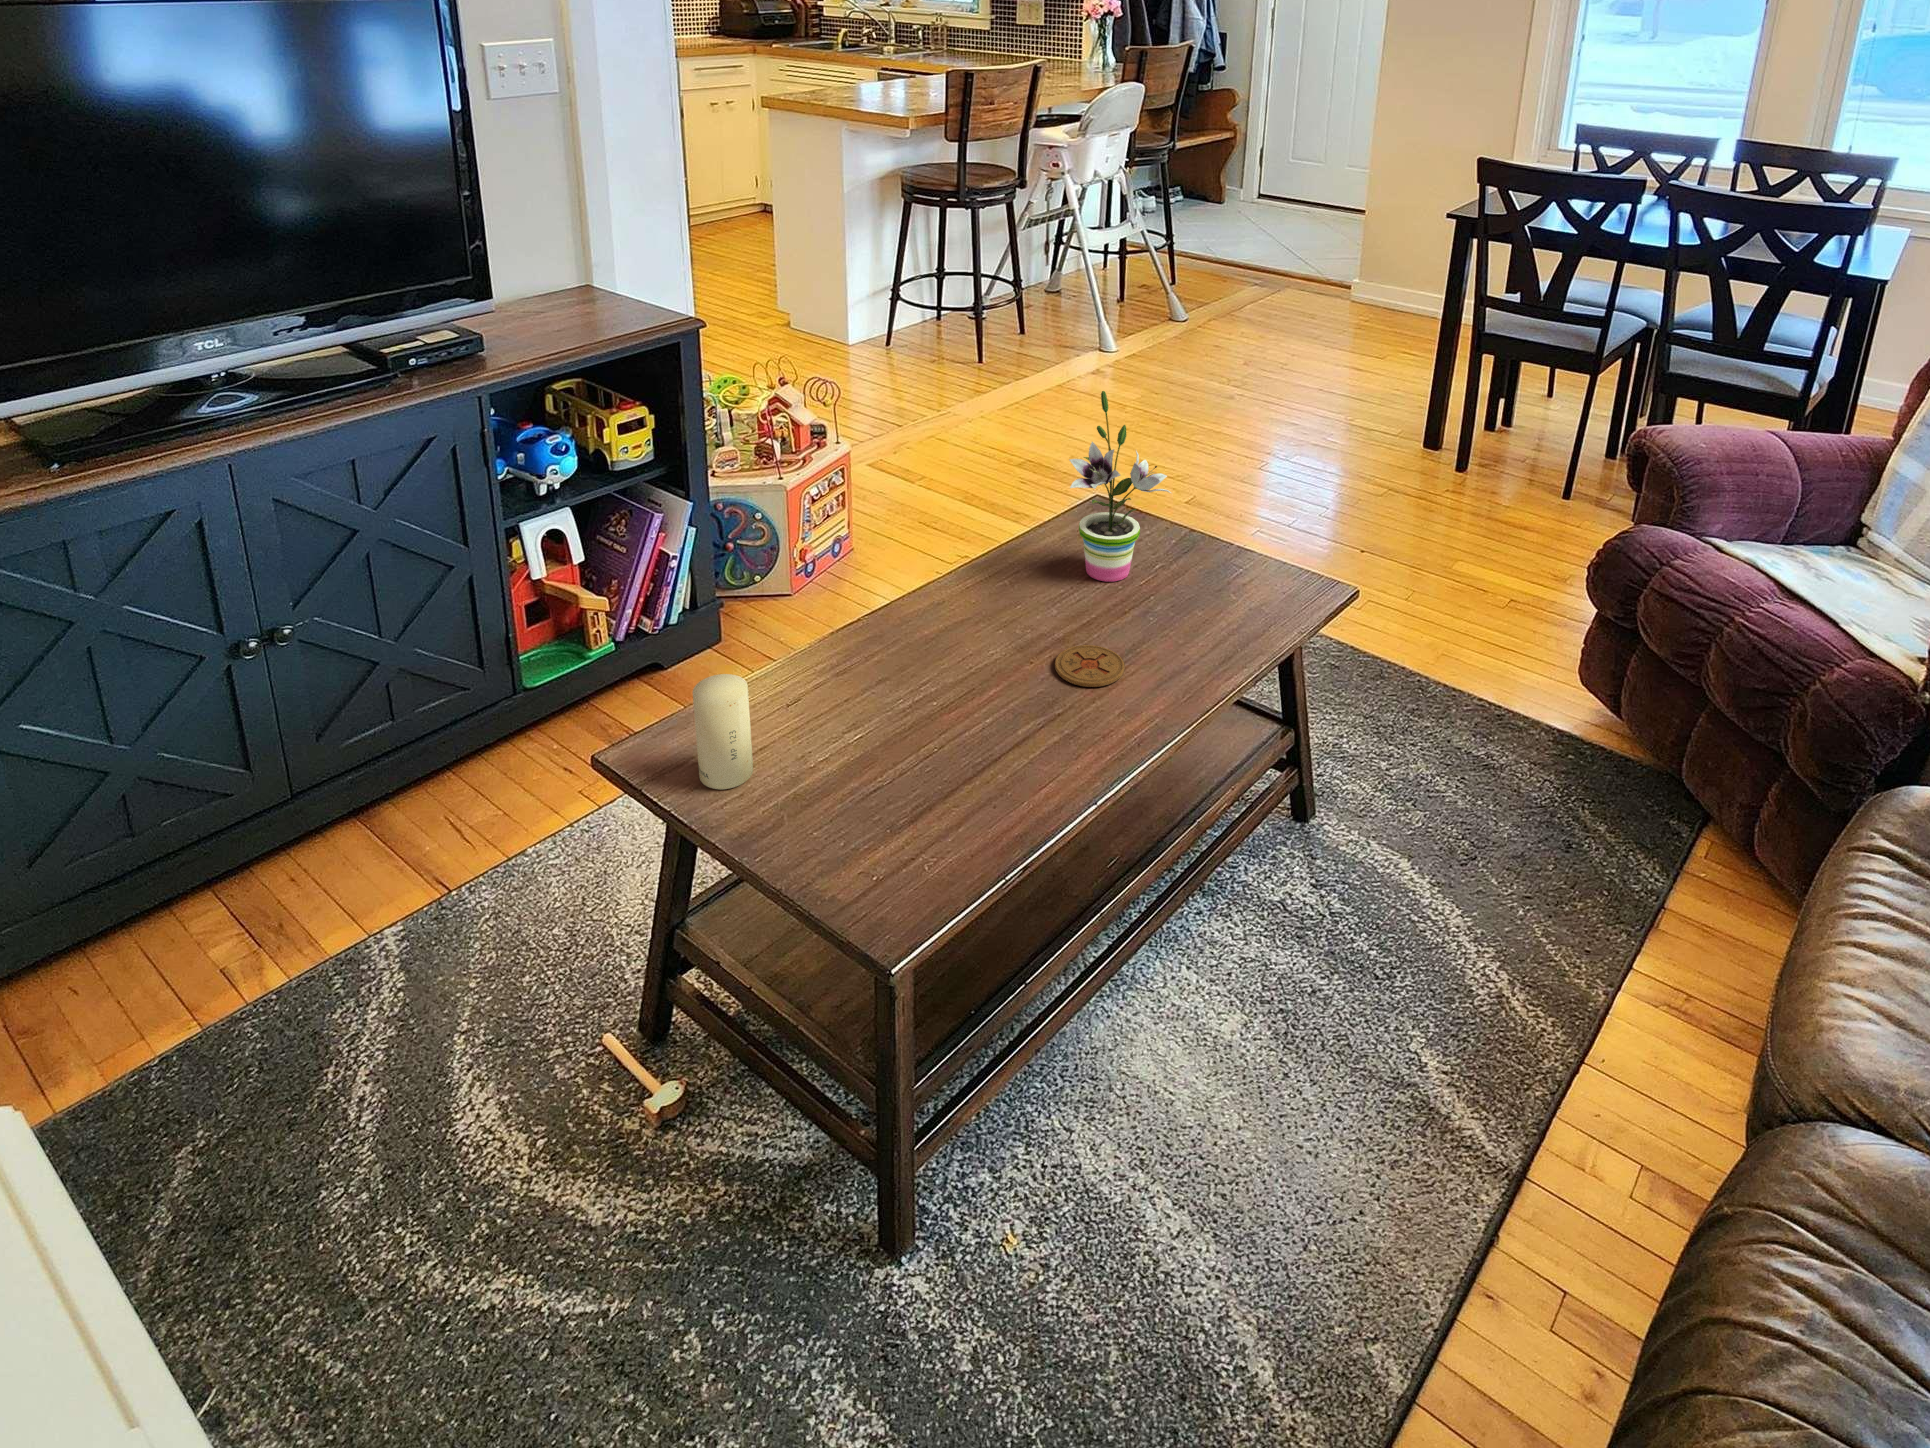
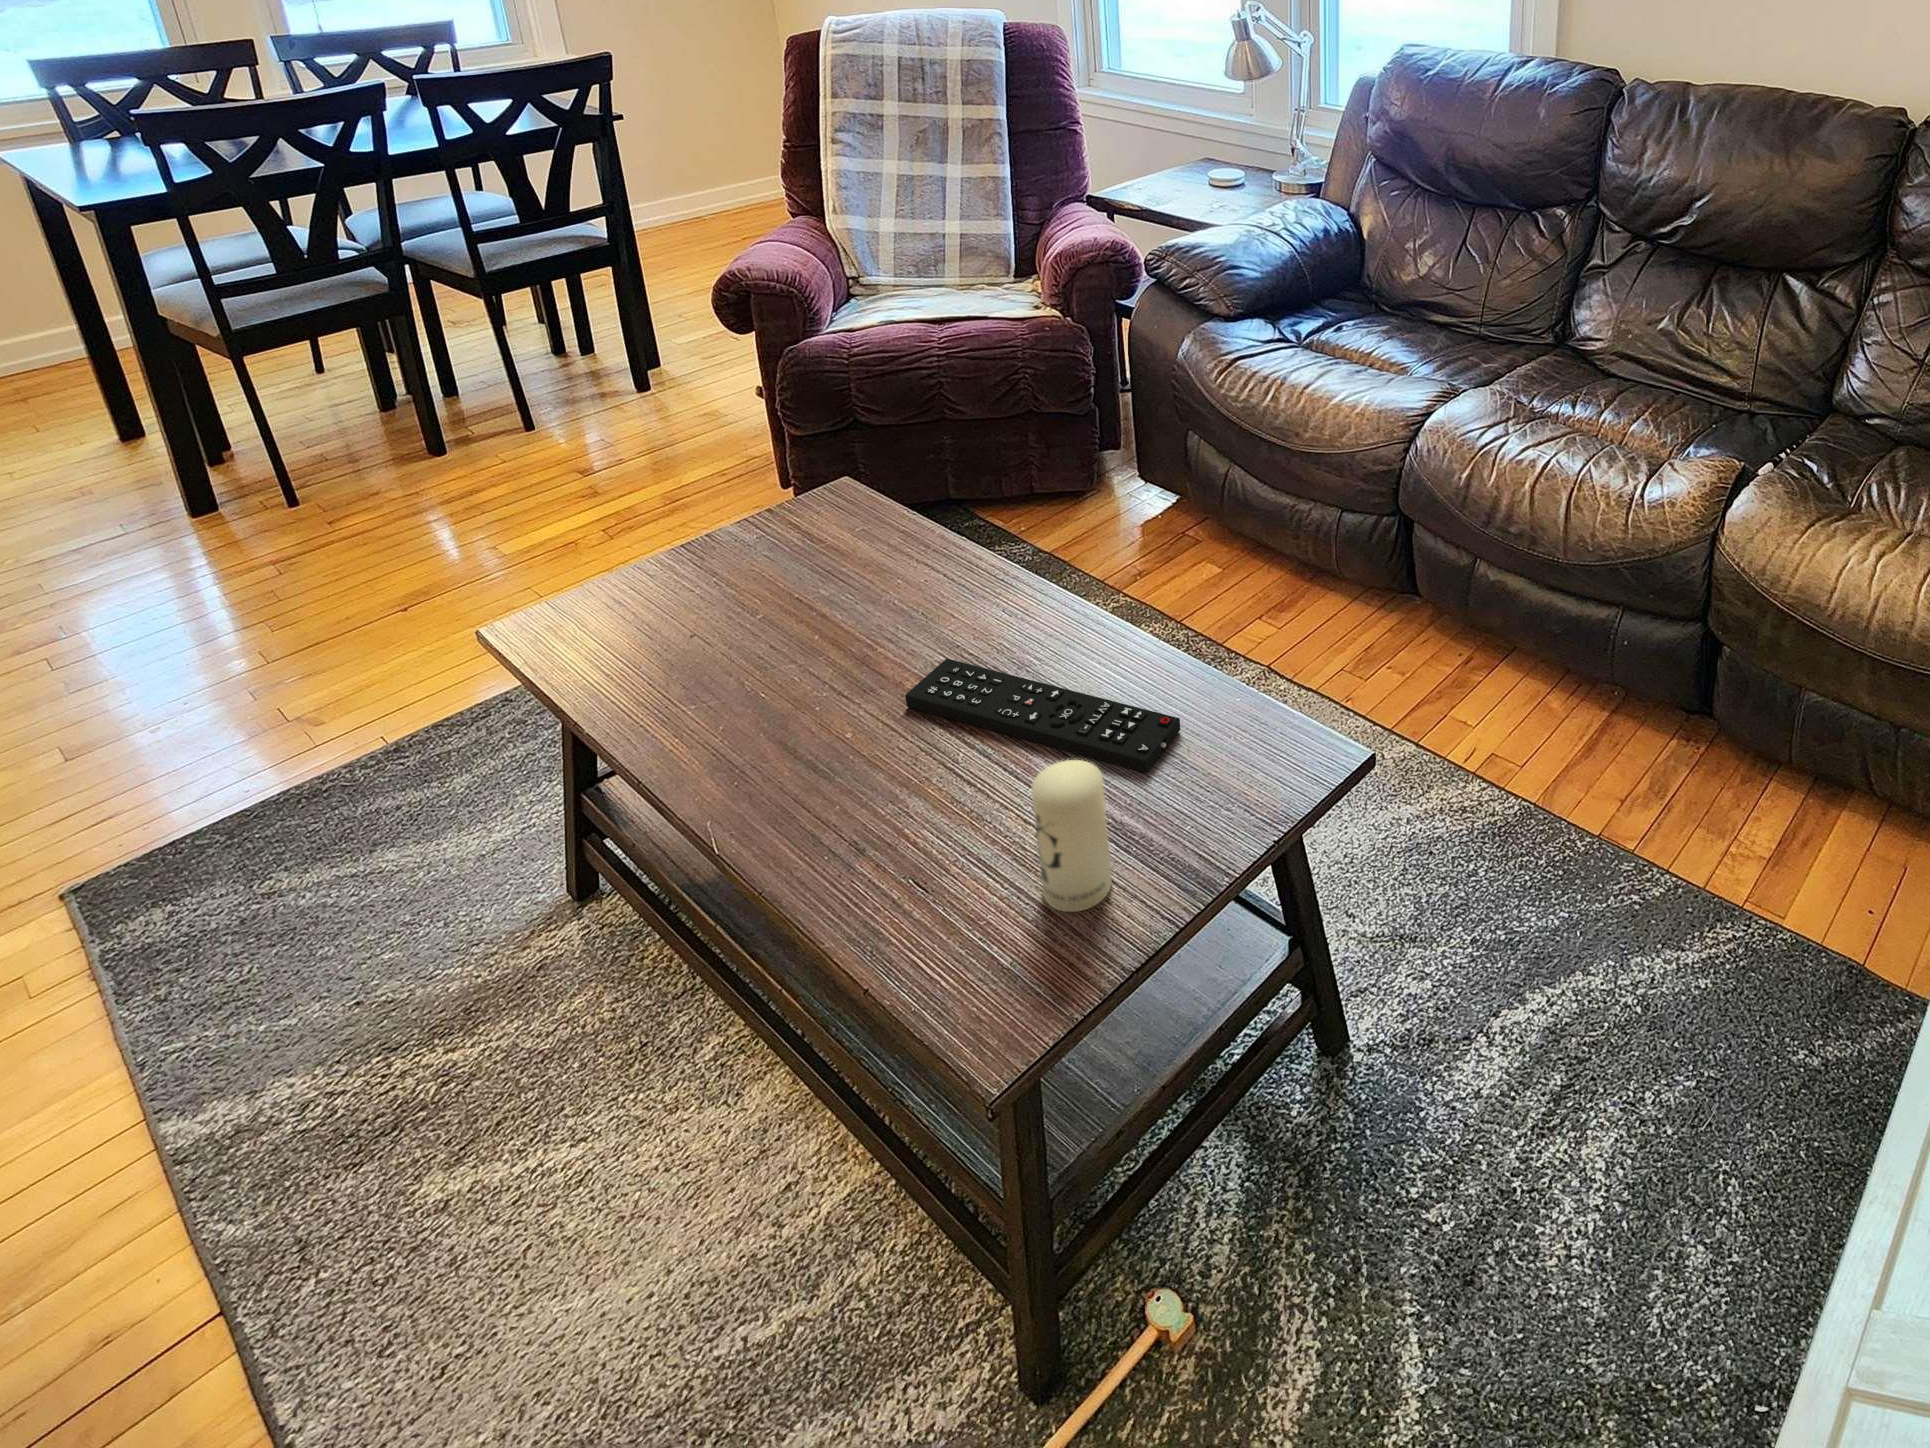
potted plant: present [1070,391,1171,582] -> none [643,400,771,619]
coaster: present [1055,645,1124,687] -> none [901,593,982,640]
remote control: none [849,658,1012,818] -> present [905,659,1180,773]

